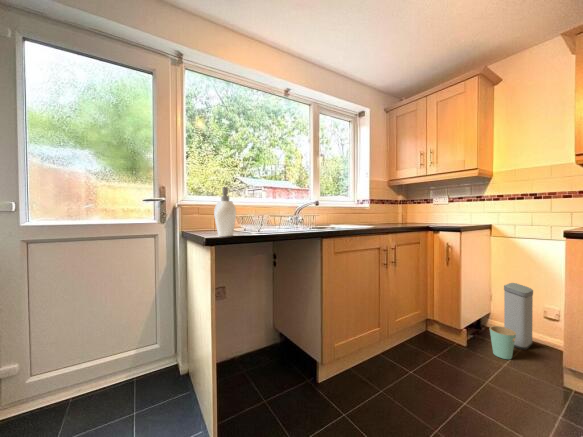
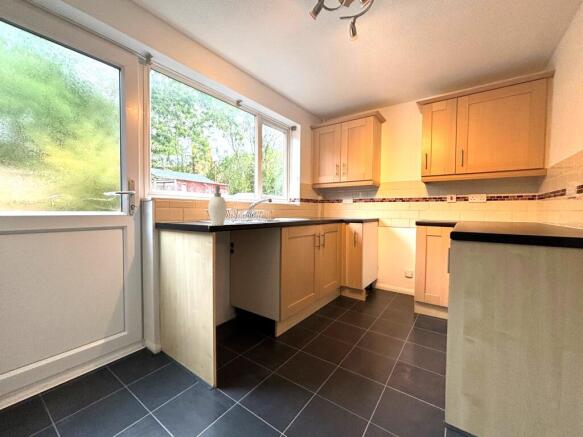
trash can: present [489,283,533,359] -> none [379,256,401,304]

